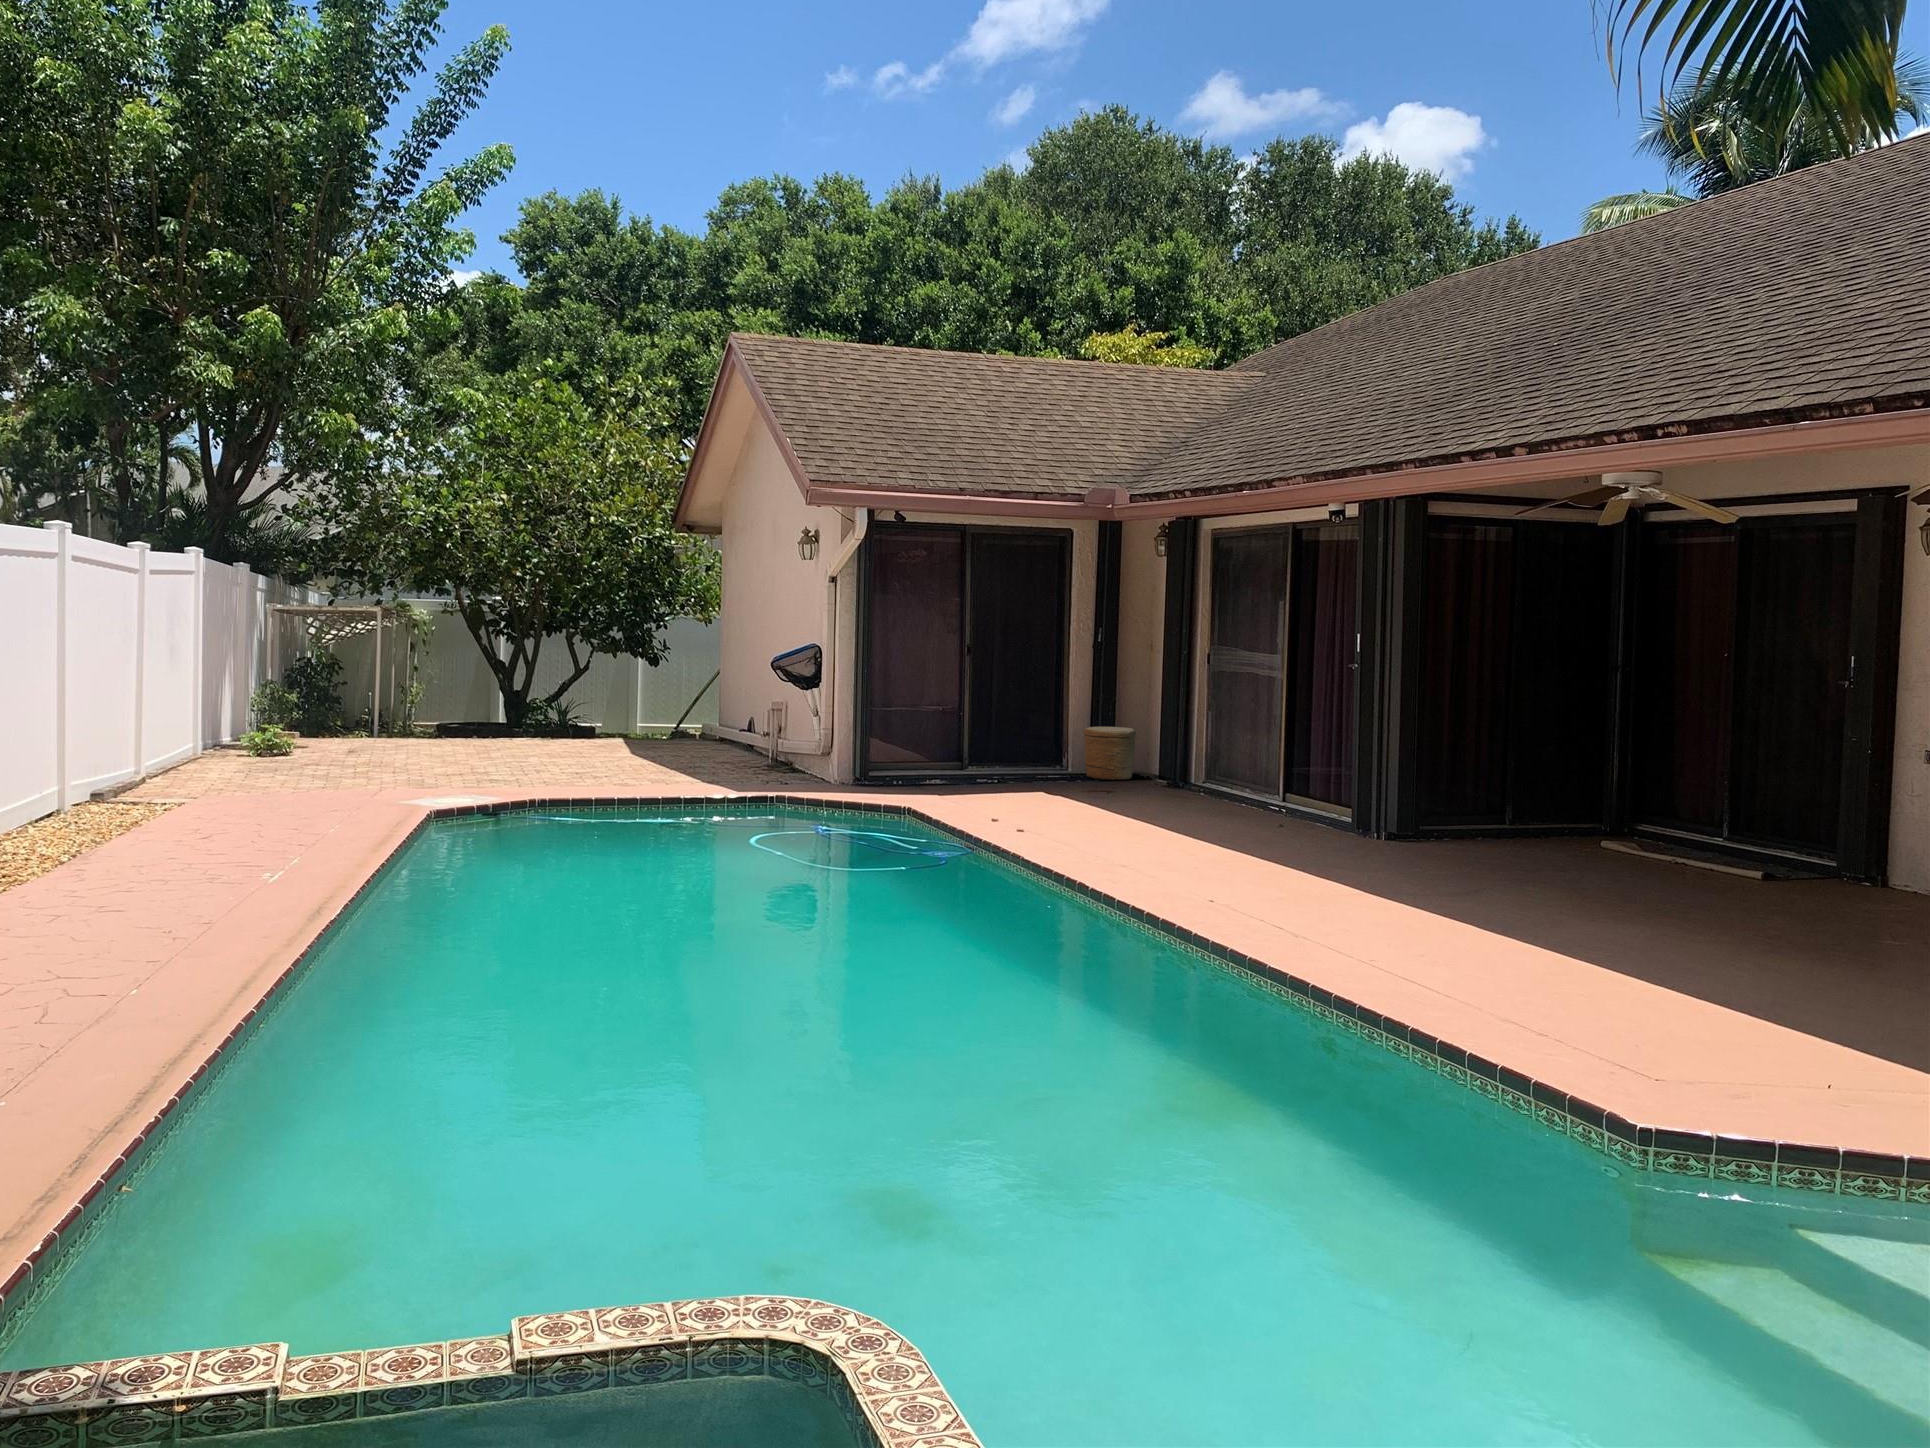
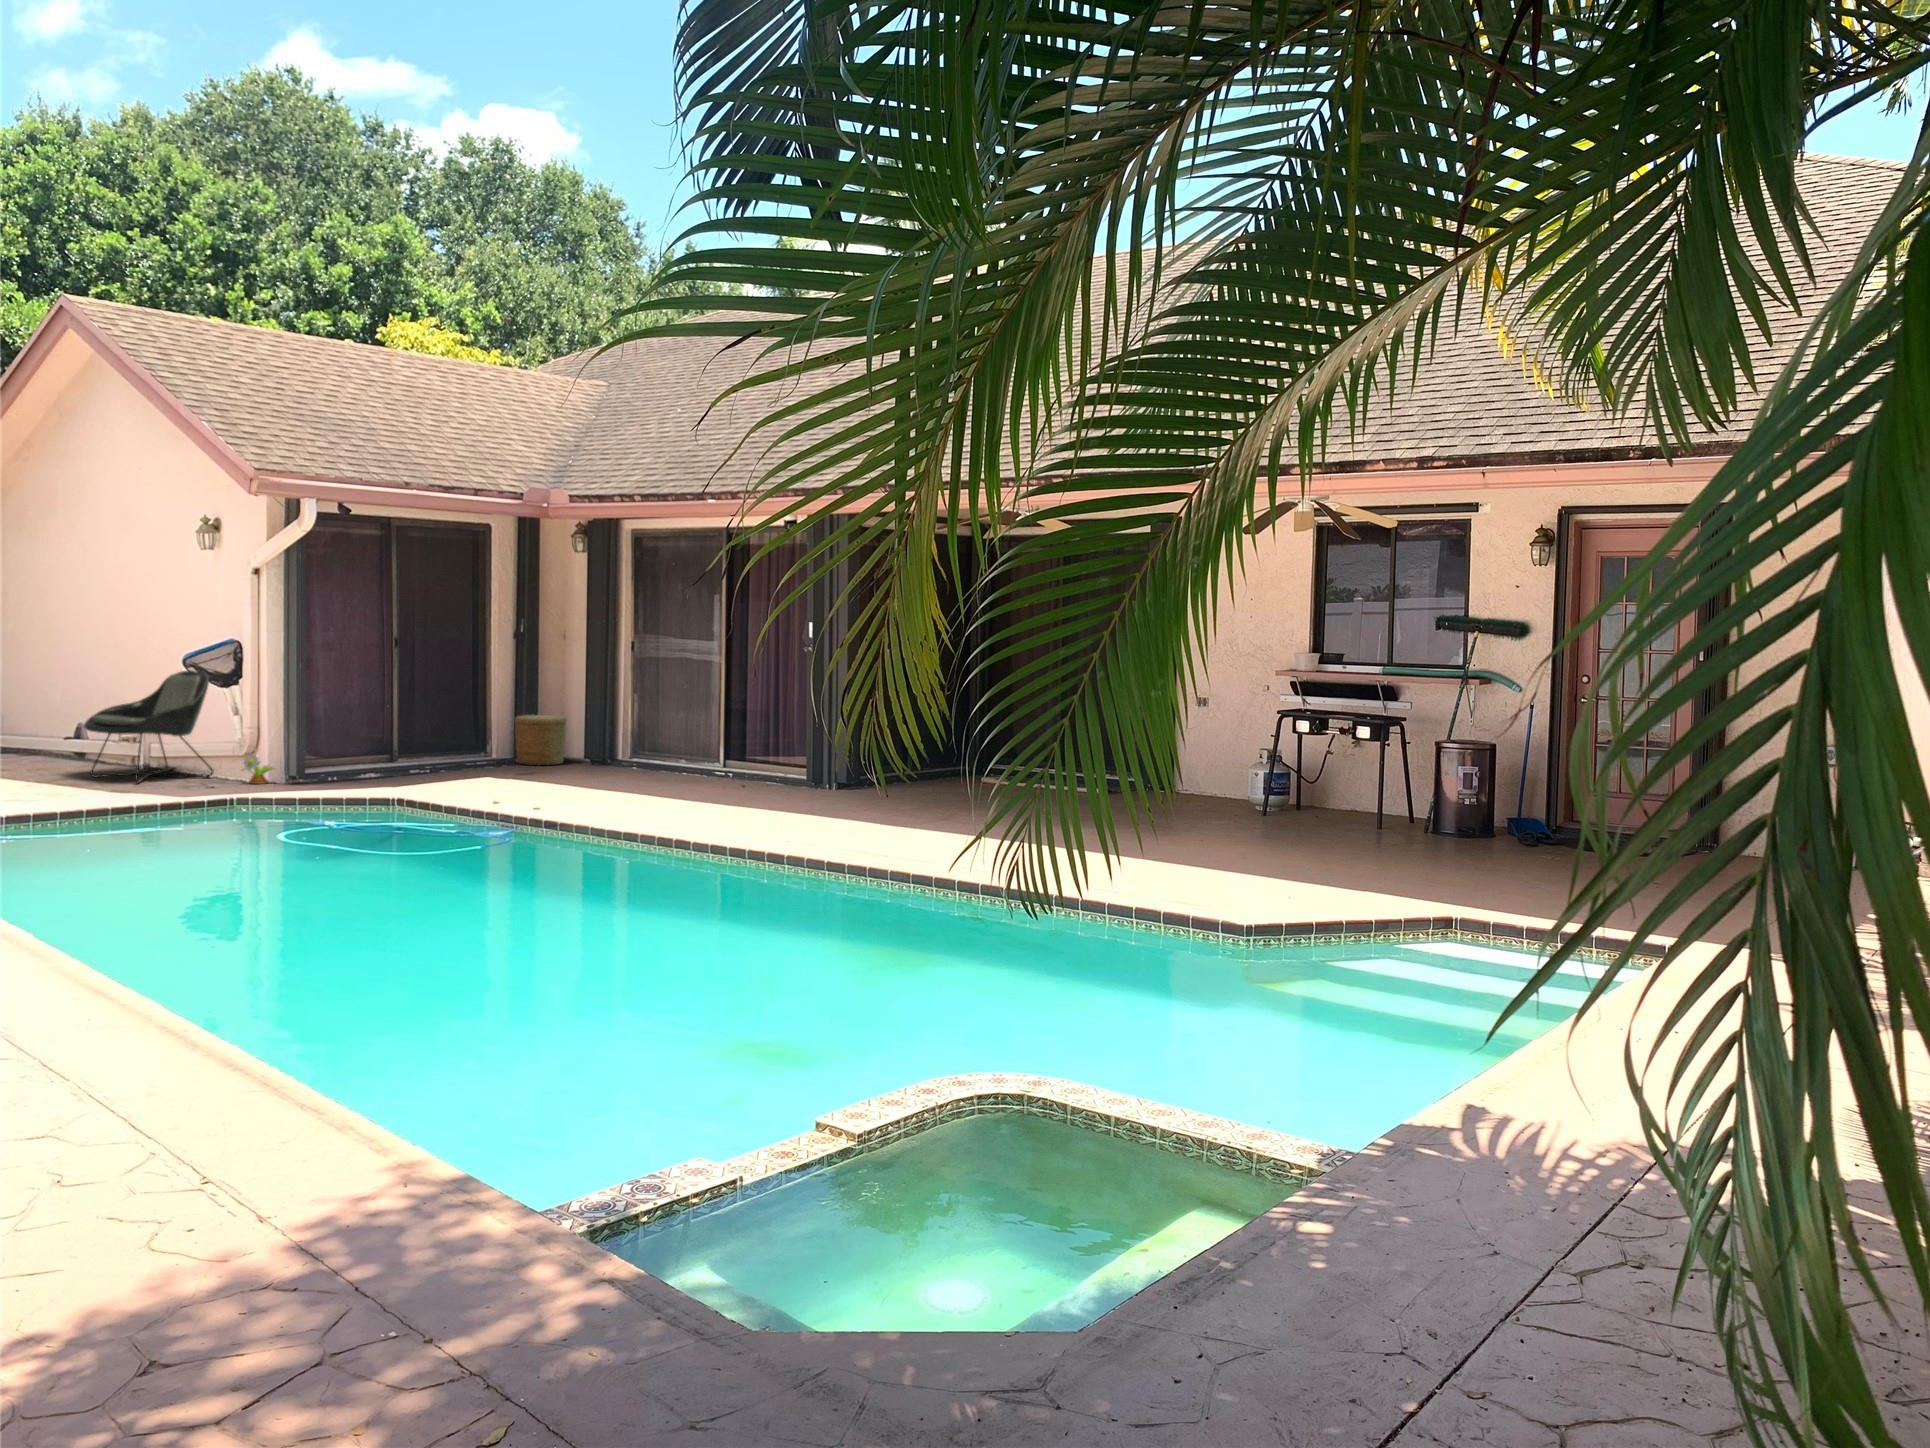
lounge chair: none [702,673,798,775] -> present [83,670,213,784]
decorative plant: none [810,752,838,782] -> present [244,754,274,784]

